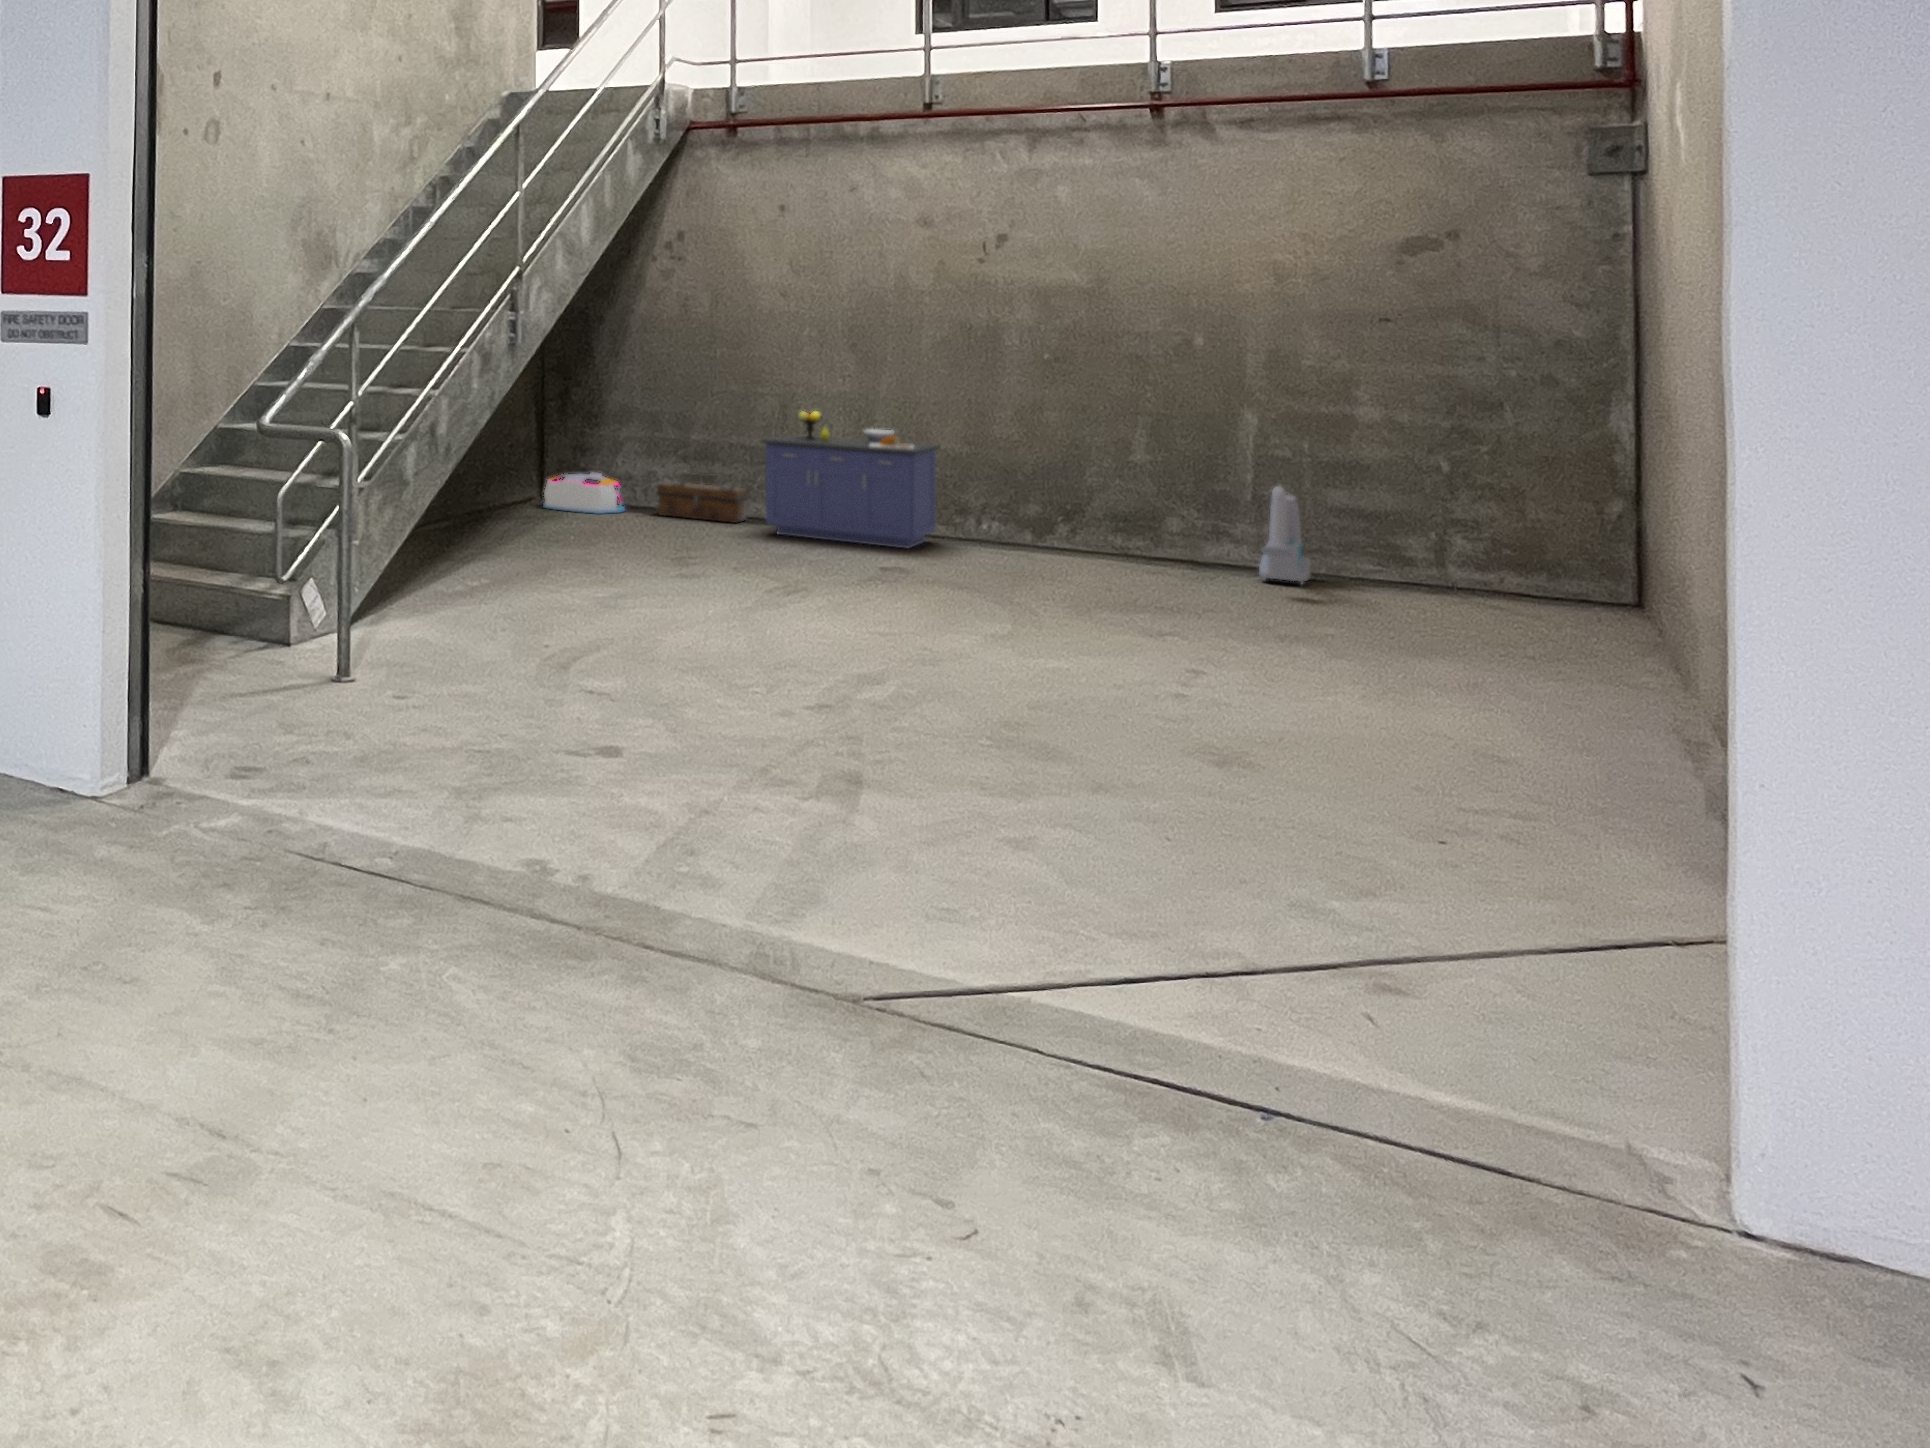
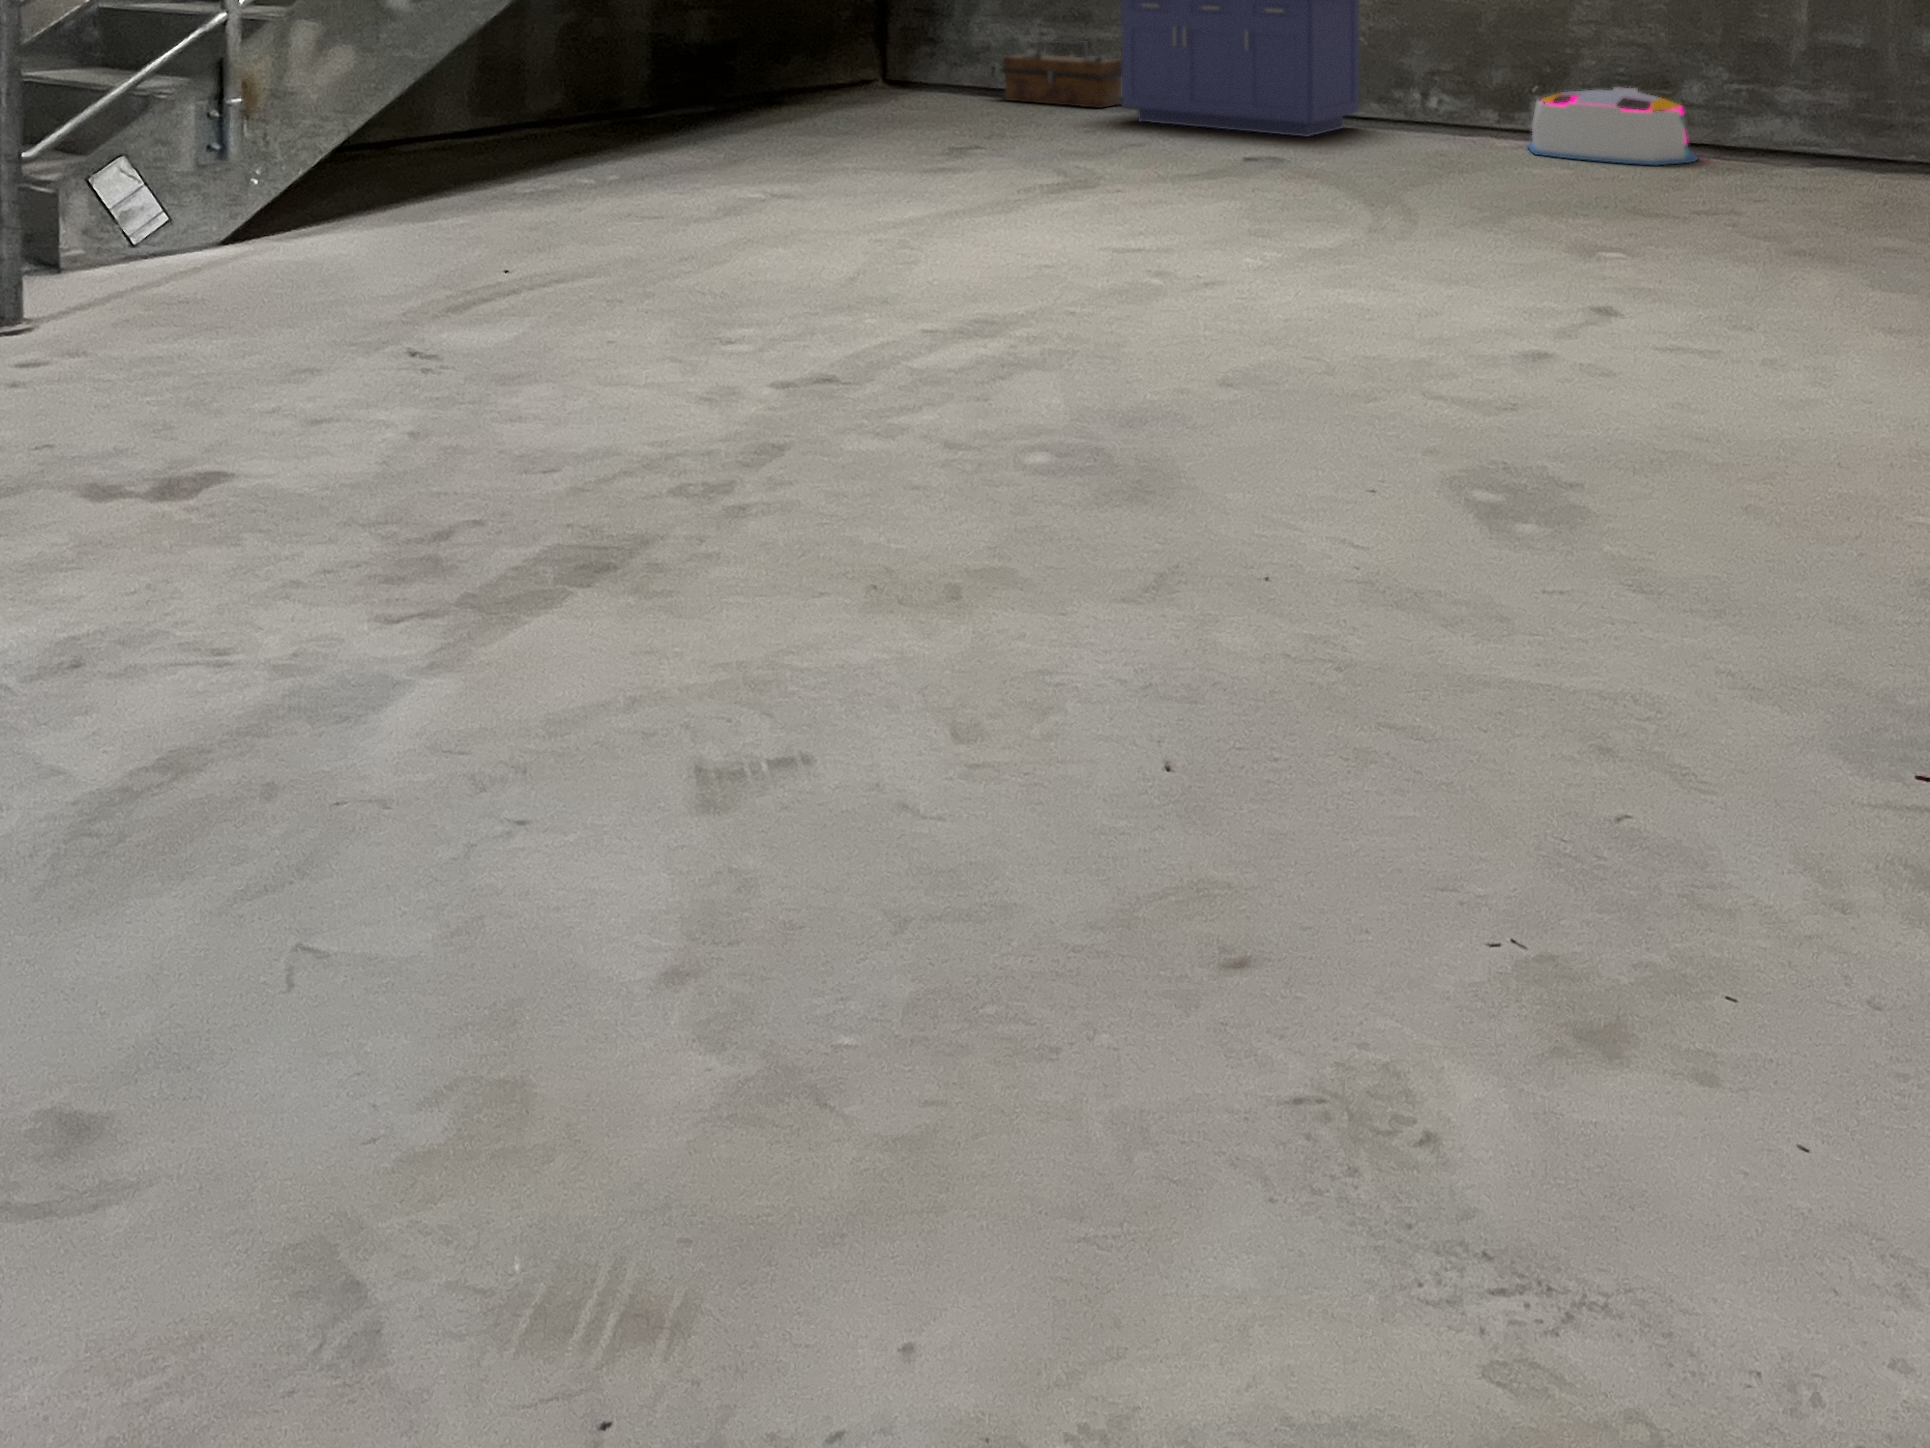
storage bin: present [543,473,625,514] -> present [1528,87,1697,165]
vacuum cleaner: present [1259,486,1311,585] -> none [1800,22,1890,180]

